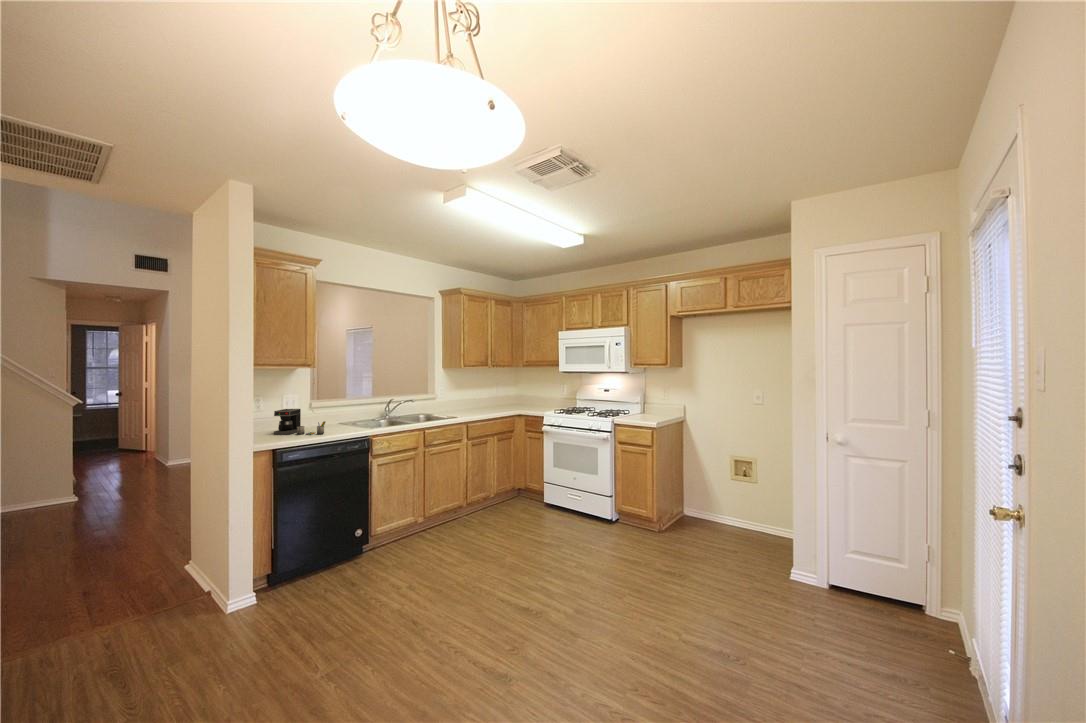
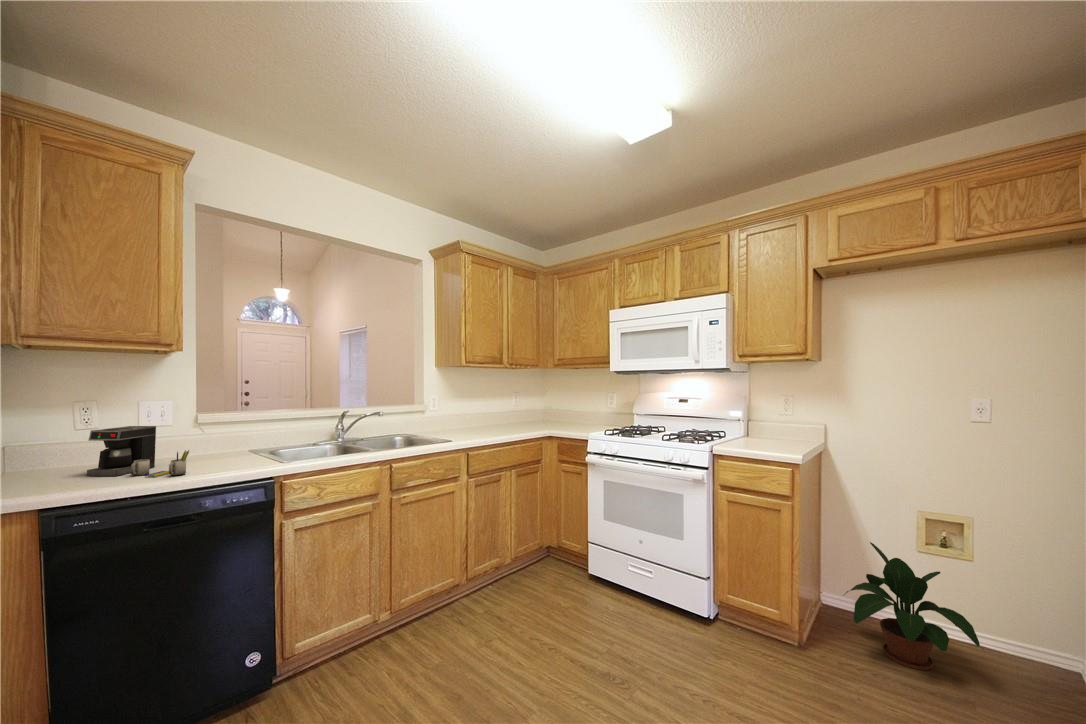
potted plant: none [684,470,738,534] -> present [845,542,980,670]

